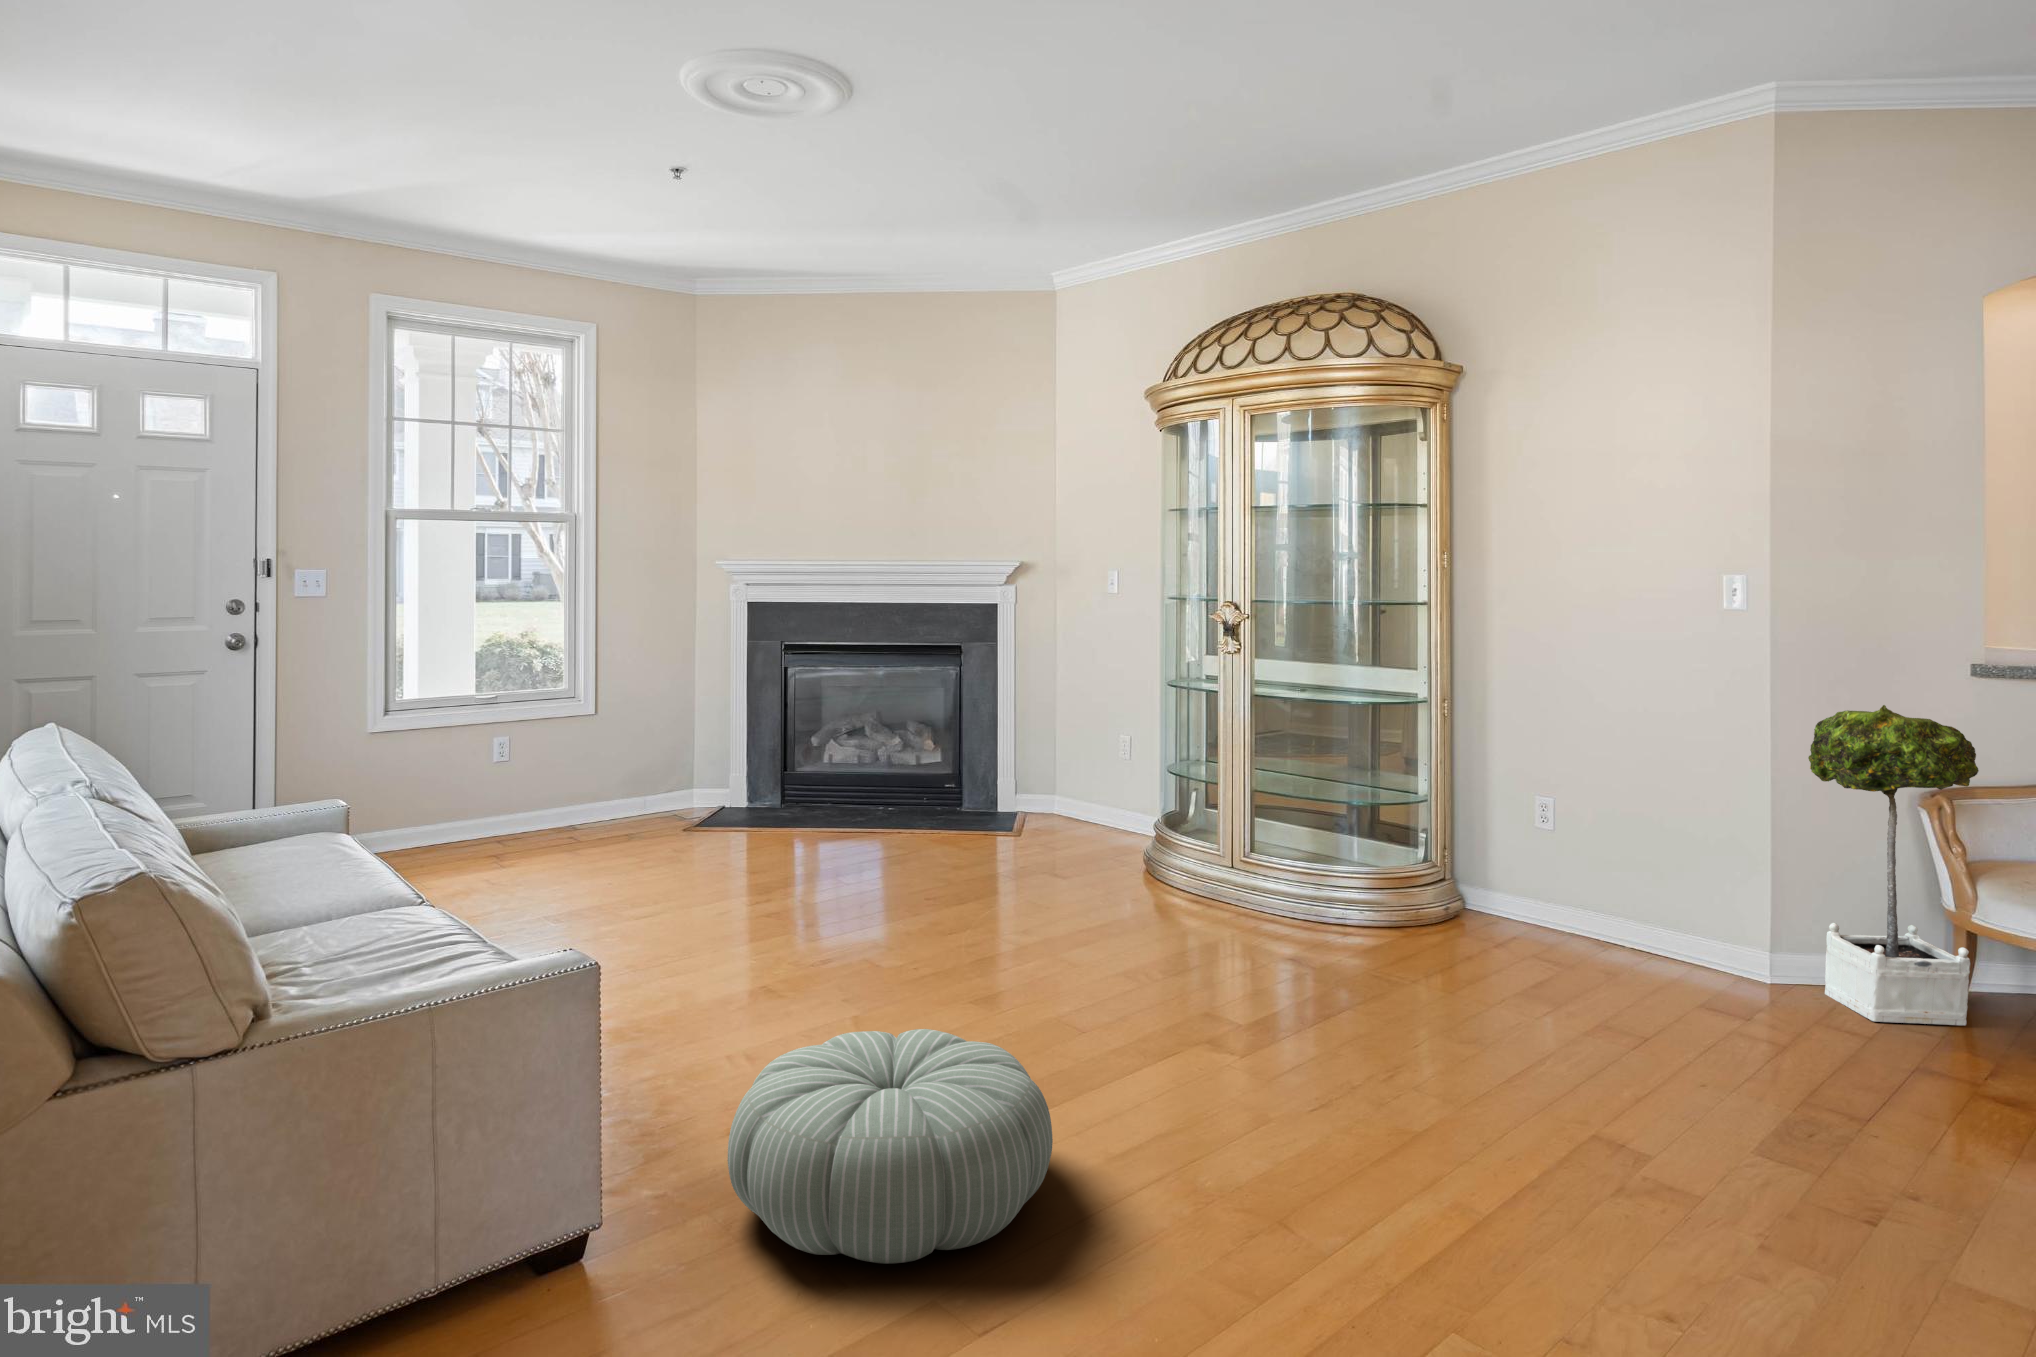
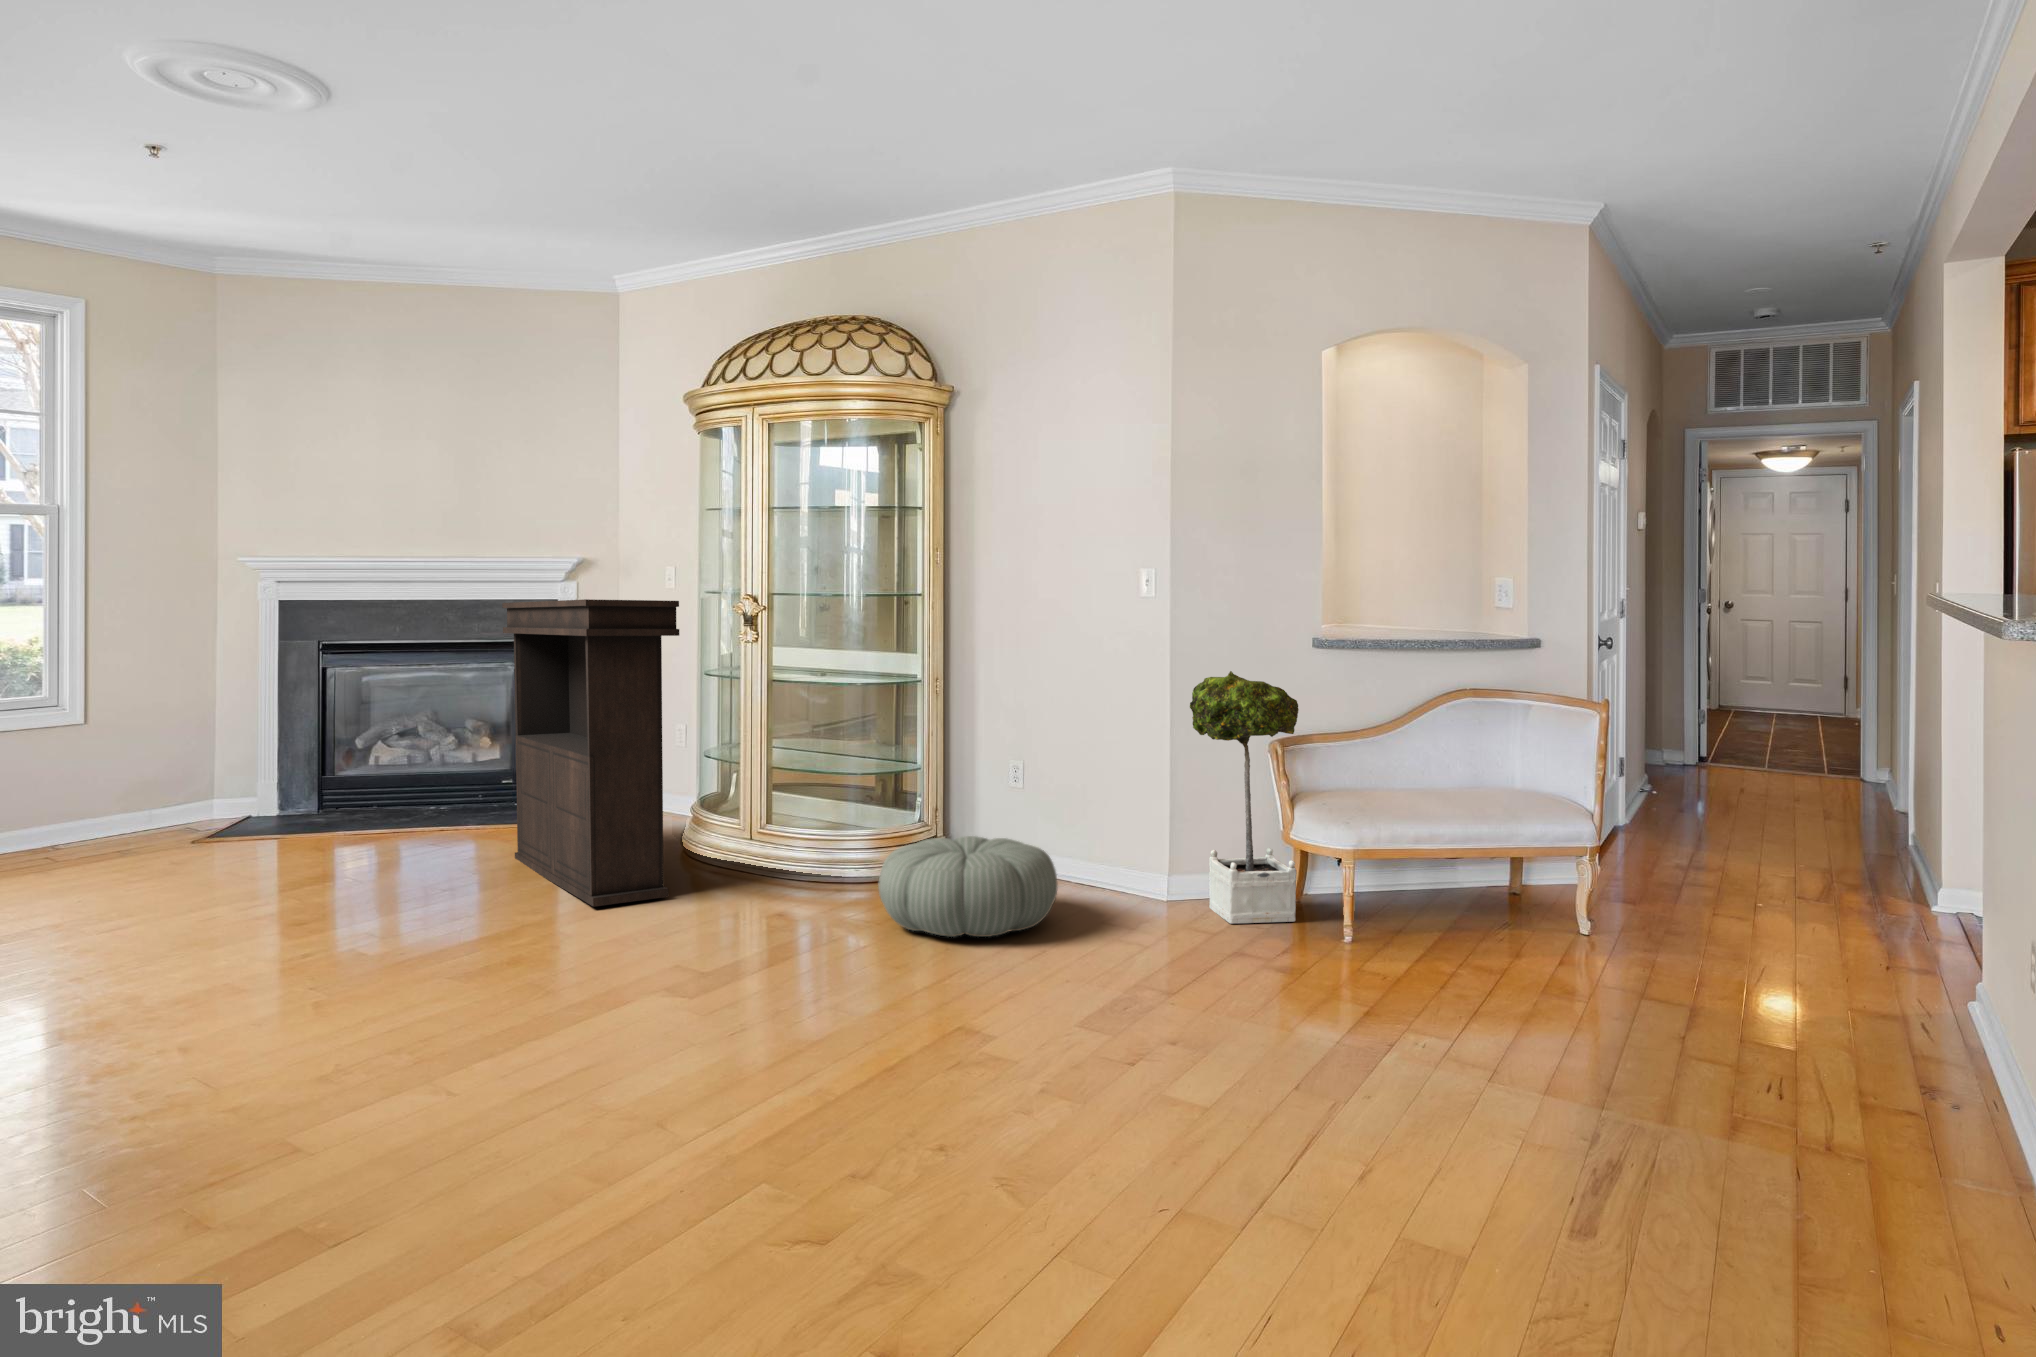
console table: none [970,610,1176,938] -> present [502,599,679,907]
pouf: present [728,1029,1053,1264] -> present [879,836,1058,937]

